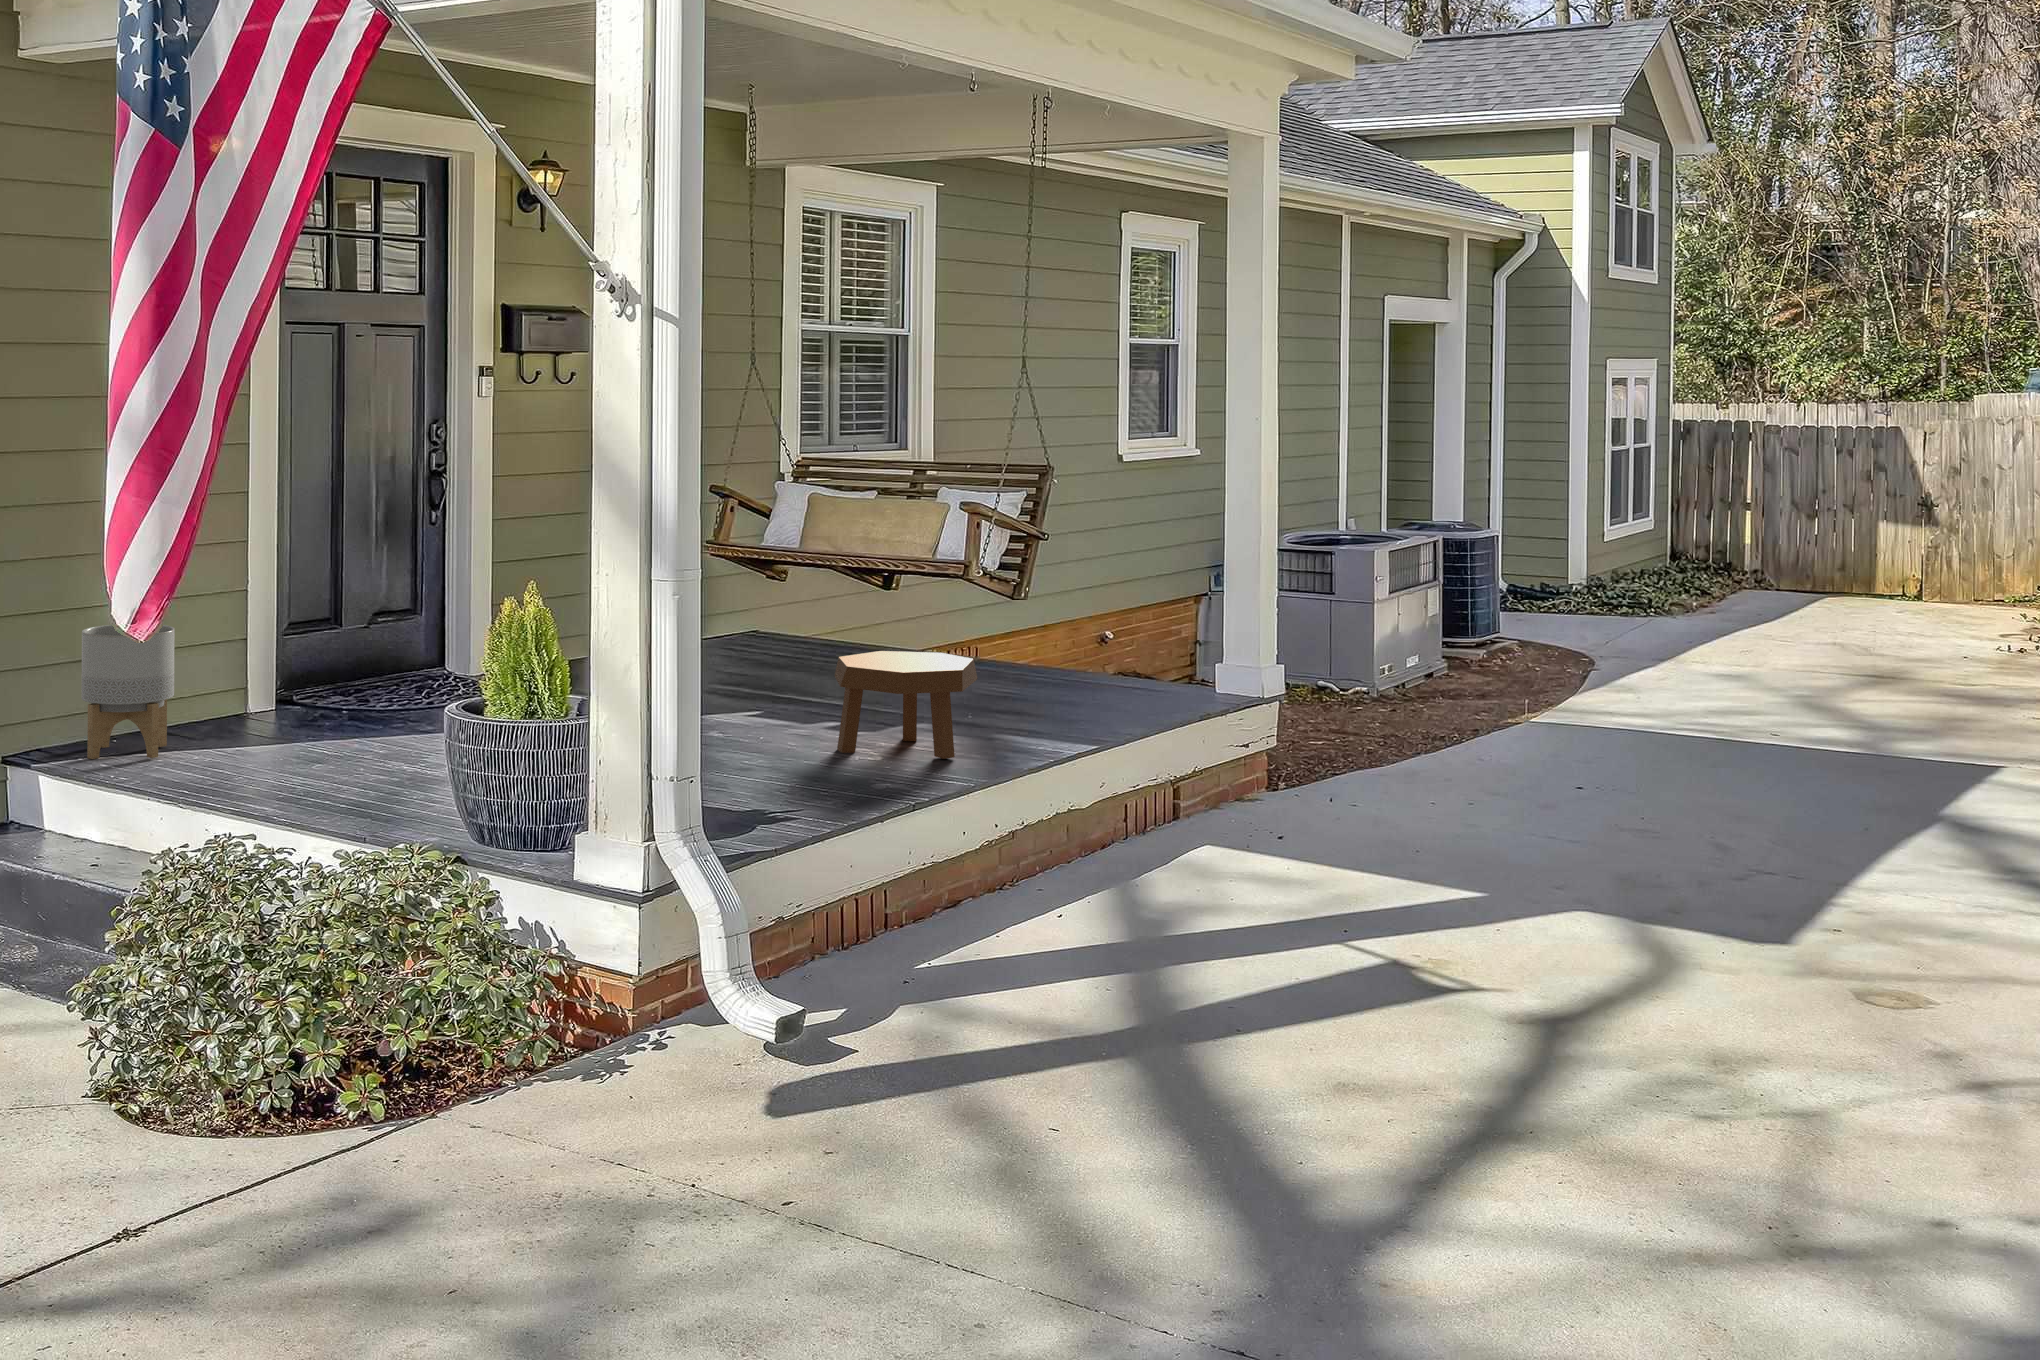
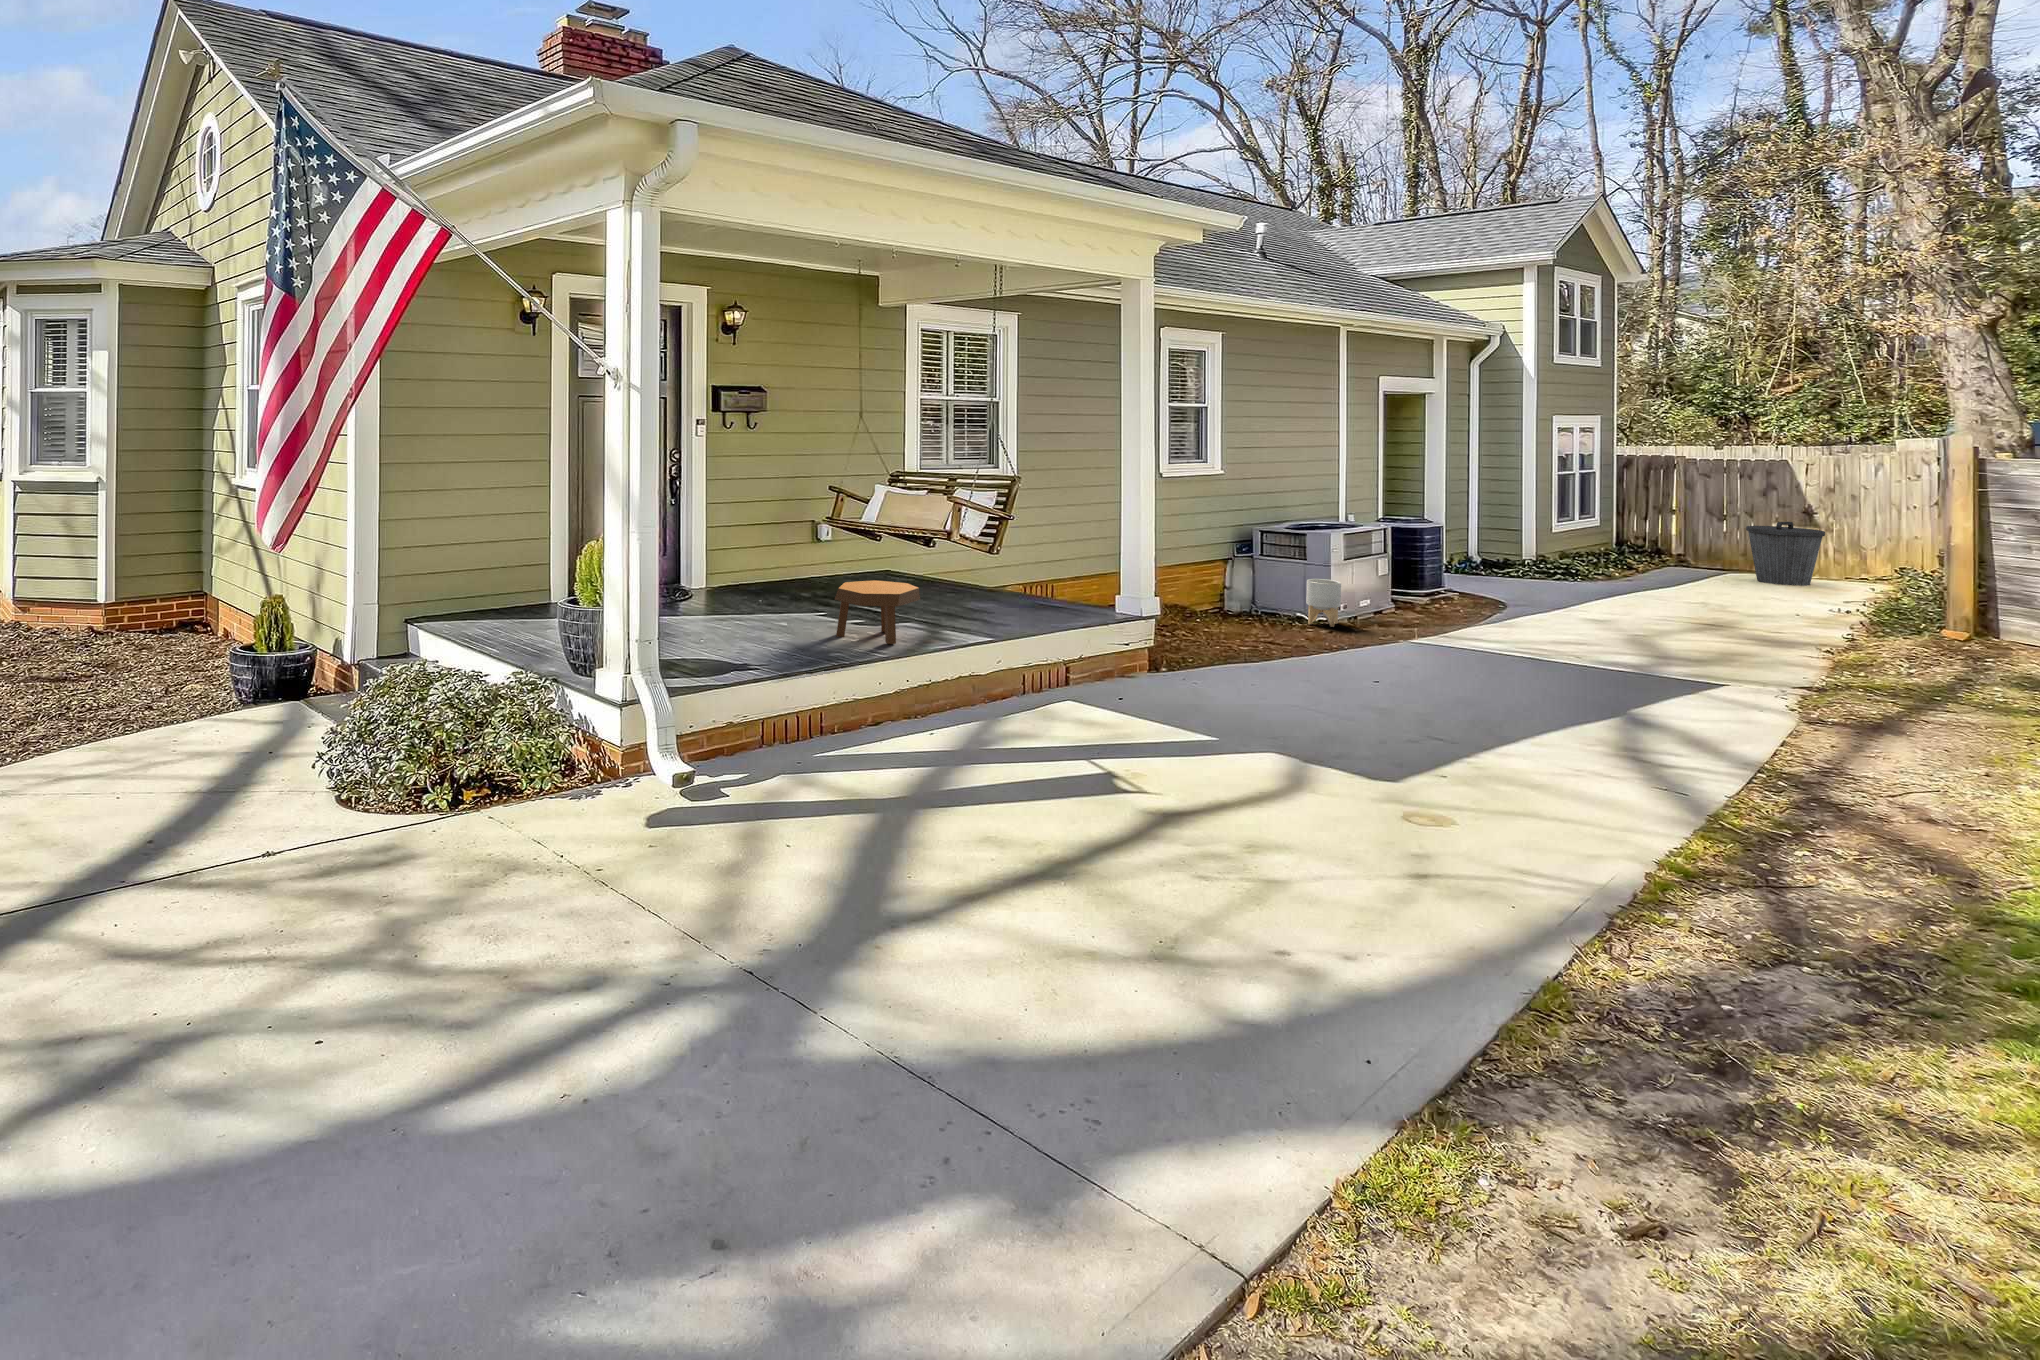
trash can: none [1855,512,1953,606] -> present [1746,522,1825,586]
planter: present [81,624,175,759] -> present [1306,579,1341,627]

